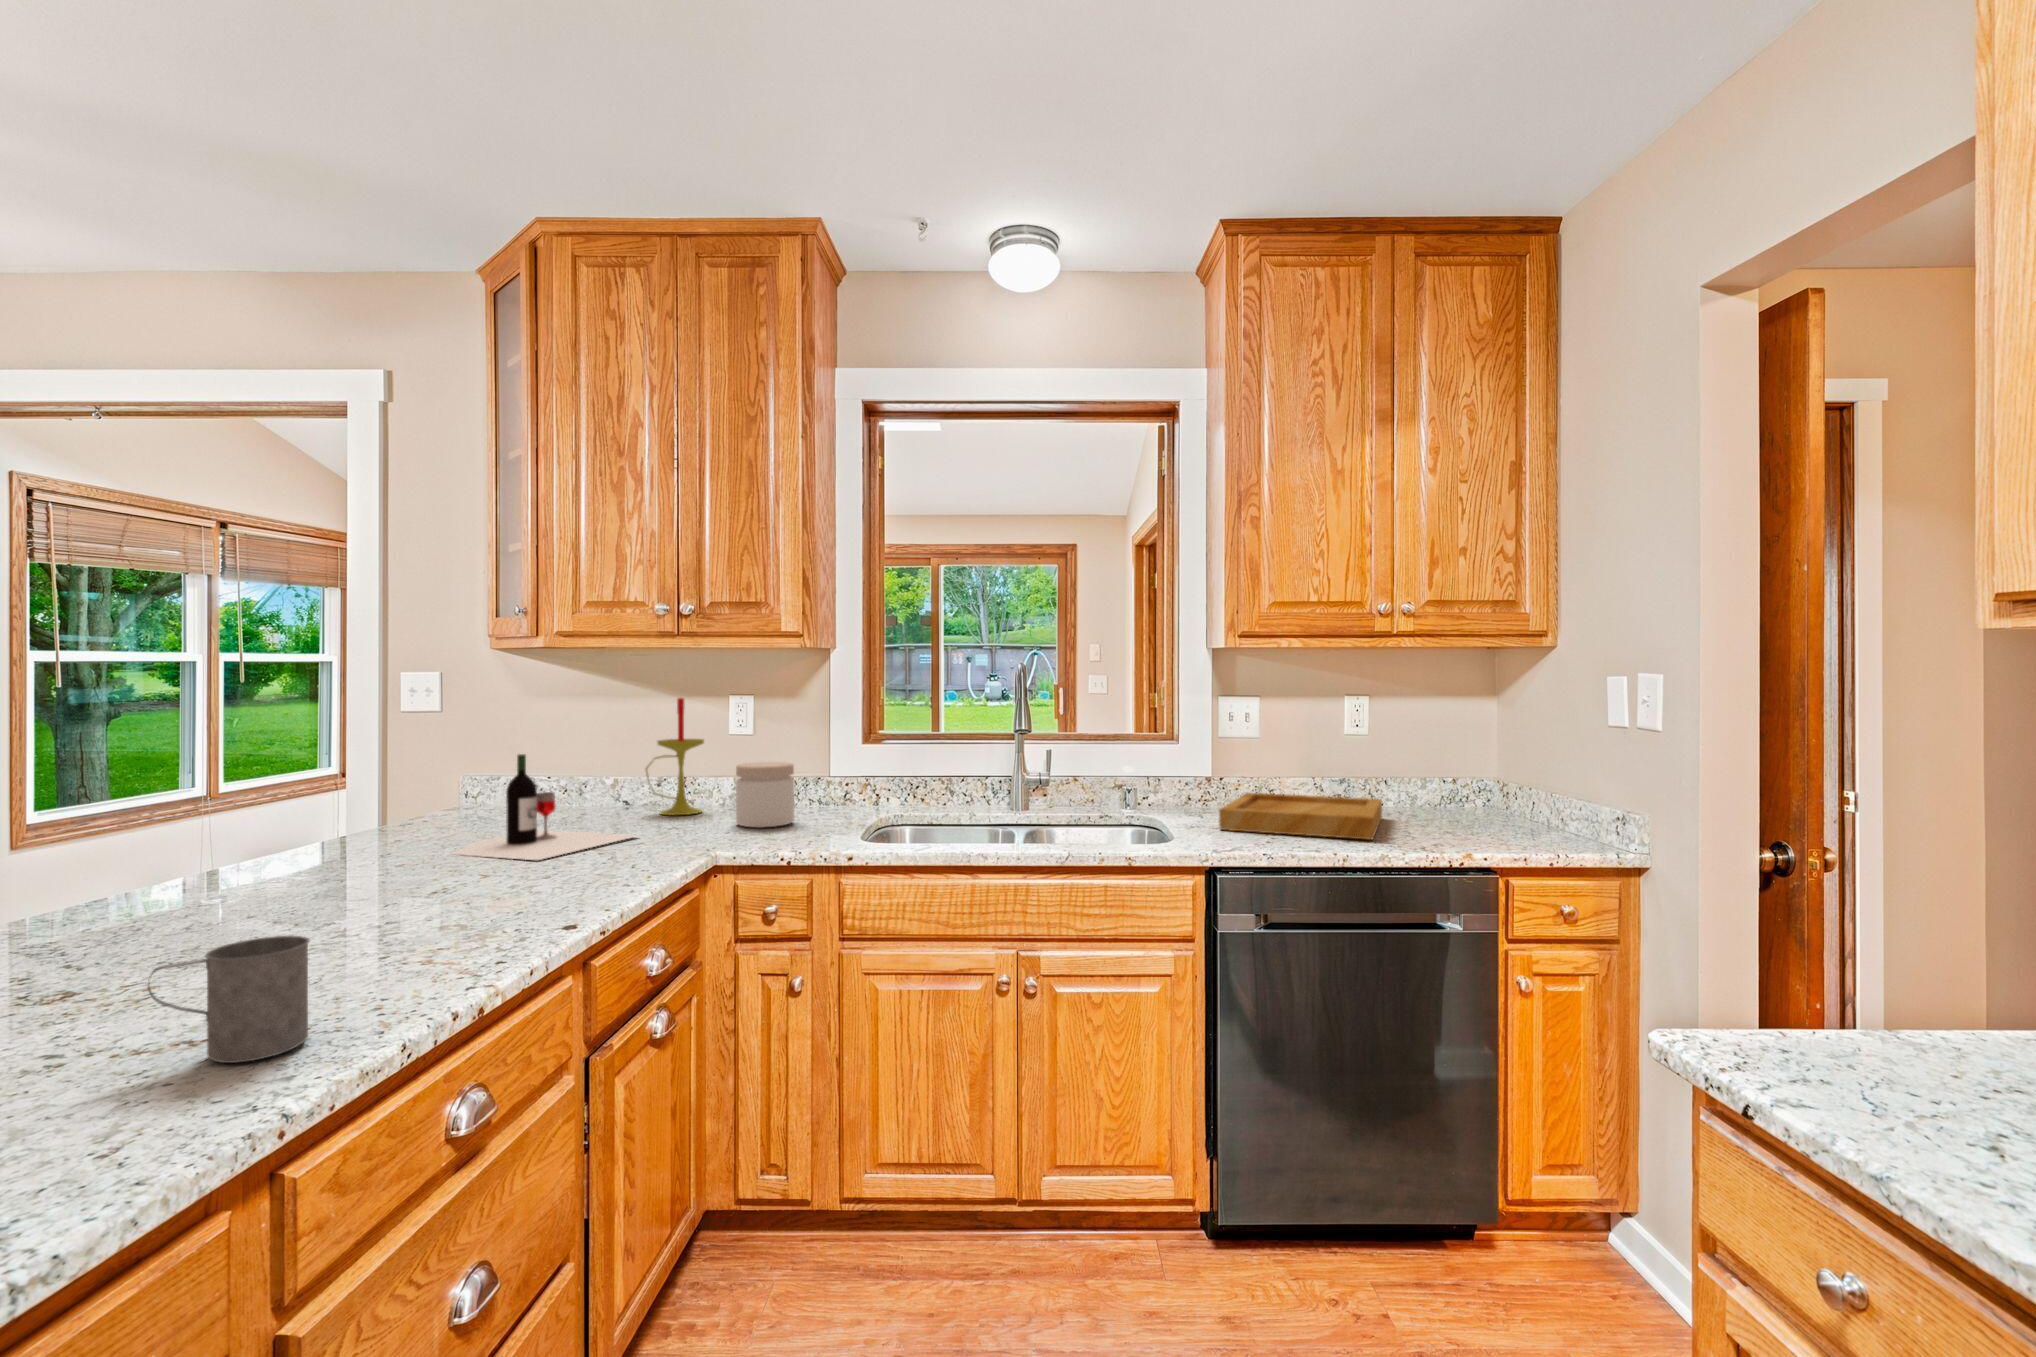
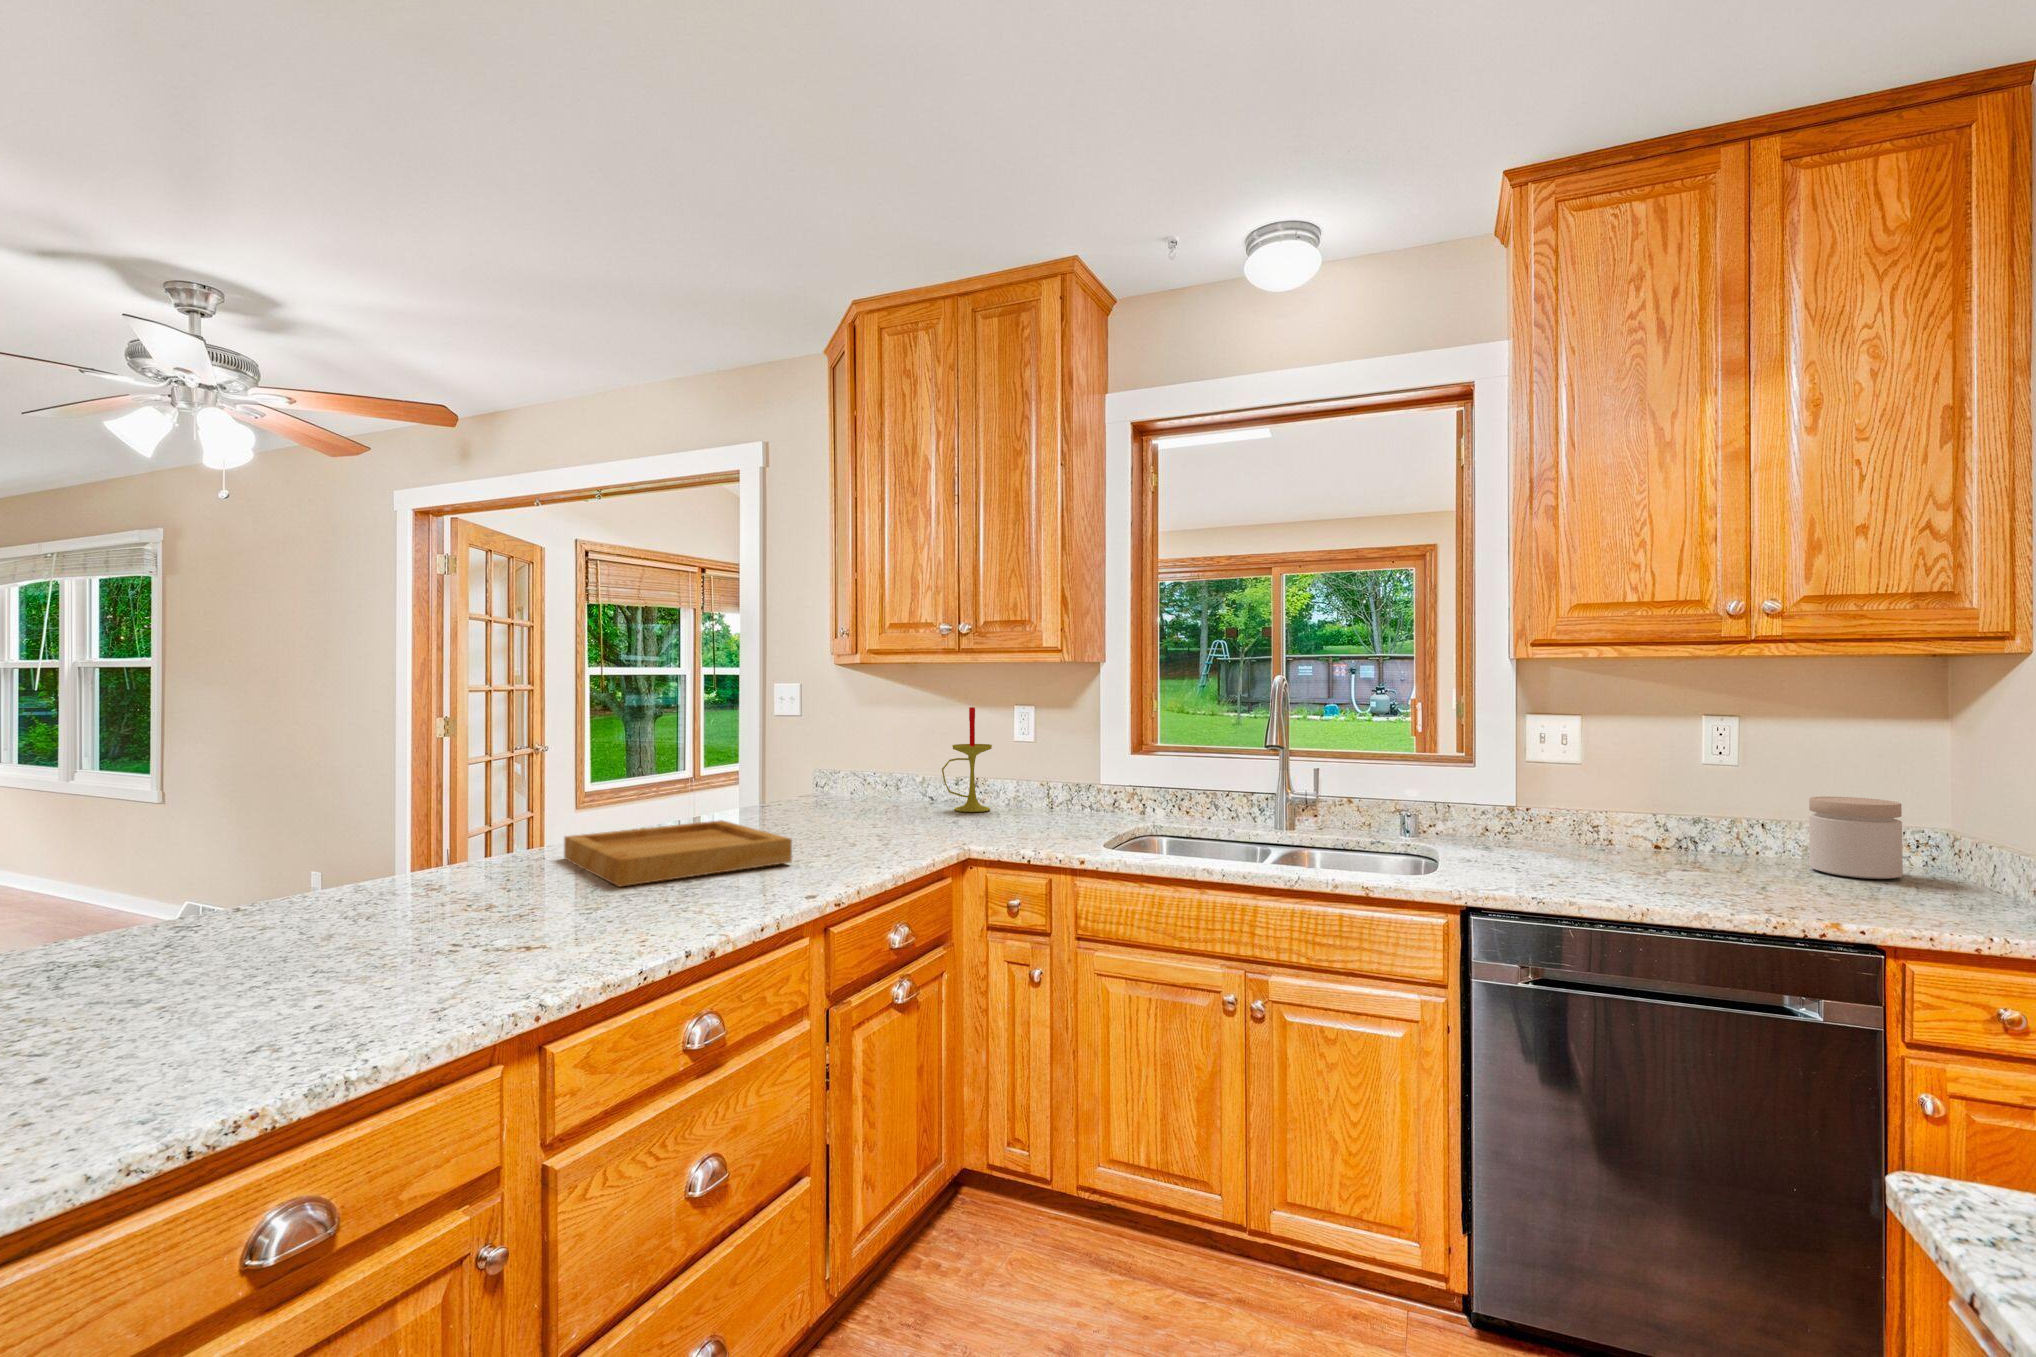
wine bottle: present [453,754,635,860] -> none [759,753,922,842]
jar: present [736,762,794,828] -> present [1809,796,1903,879]
tray: present [1219,793,1382,840] -> present [564,820,792,887]
mug: present [148,936,310,1063] -> none [488,881,585,967]

